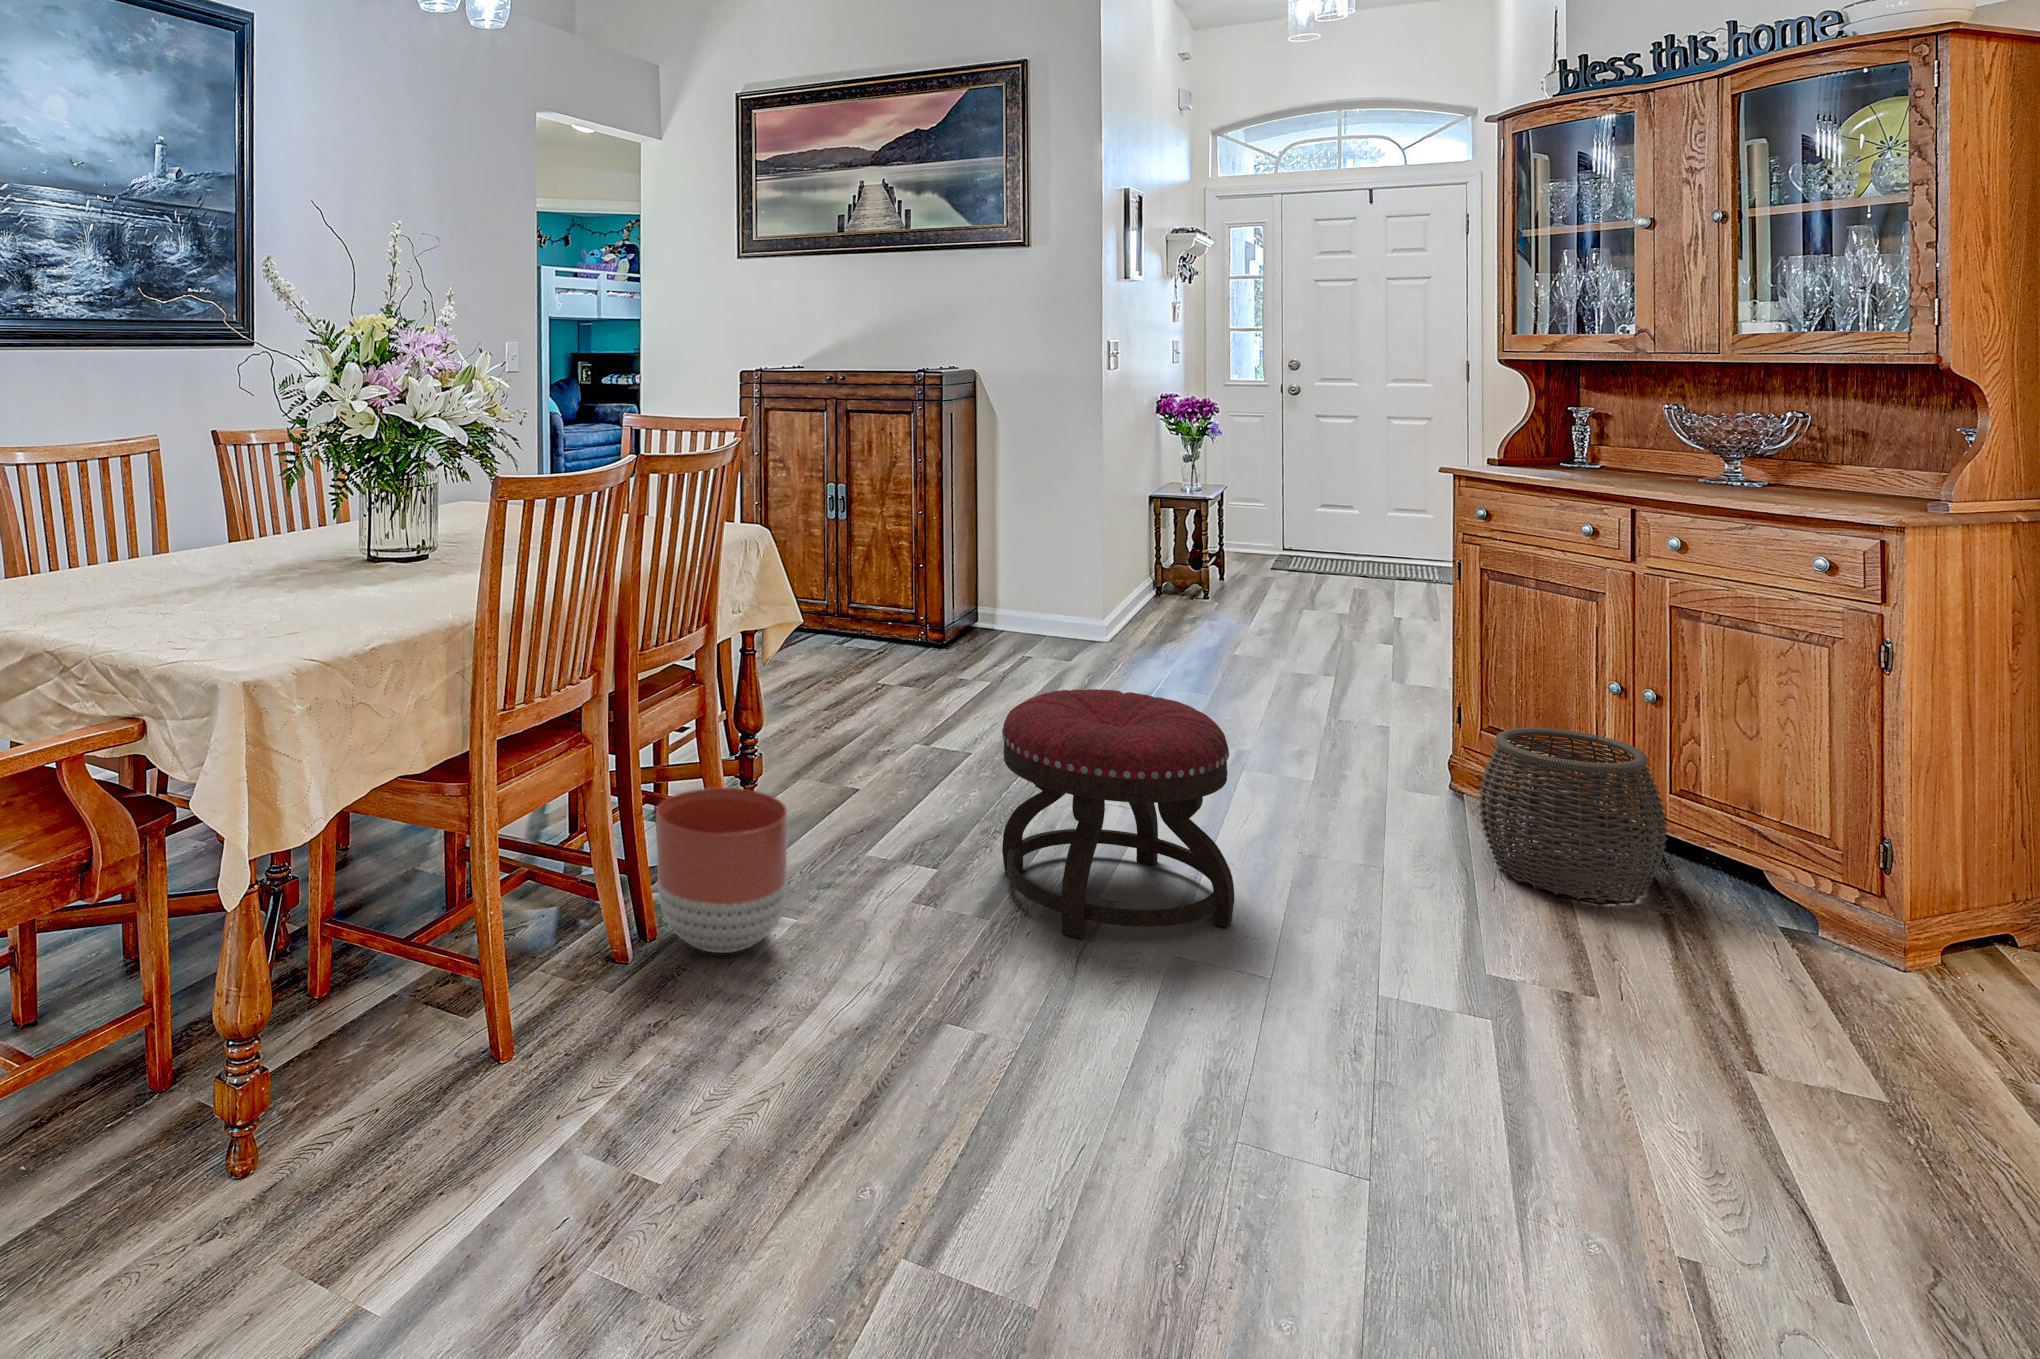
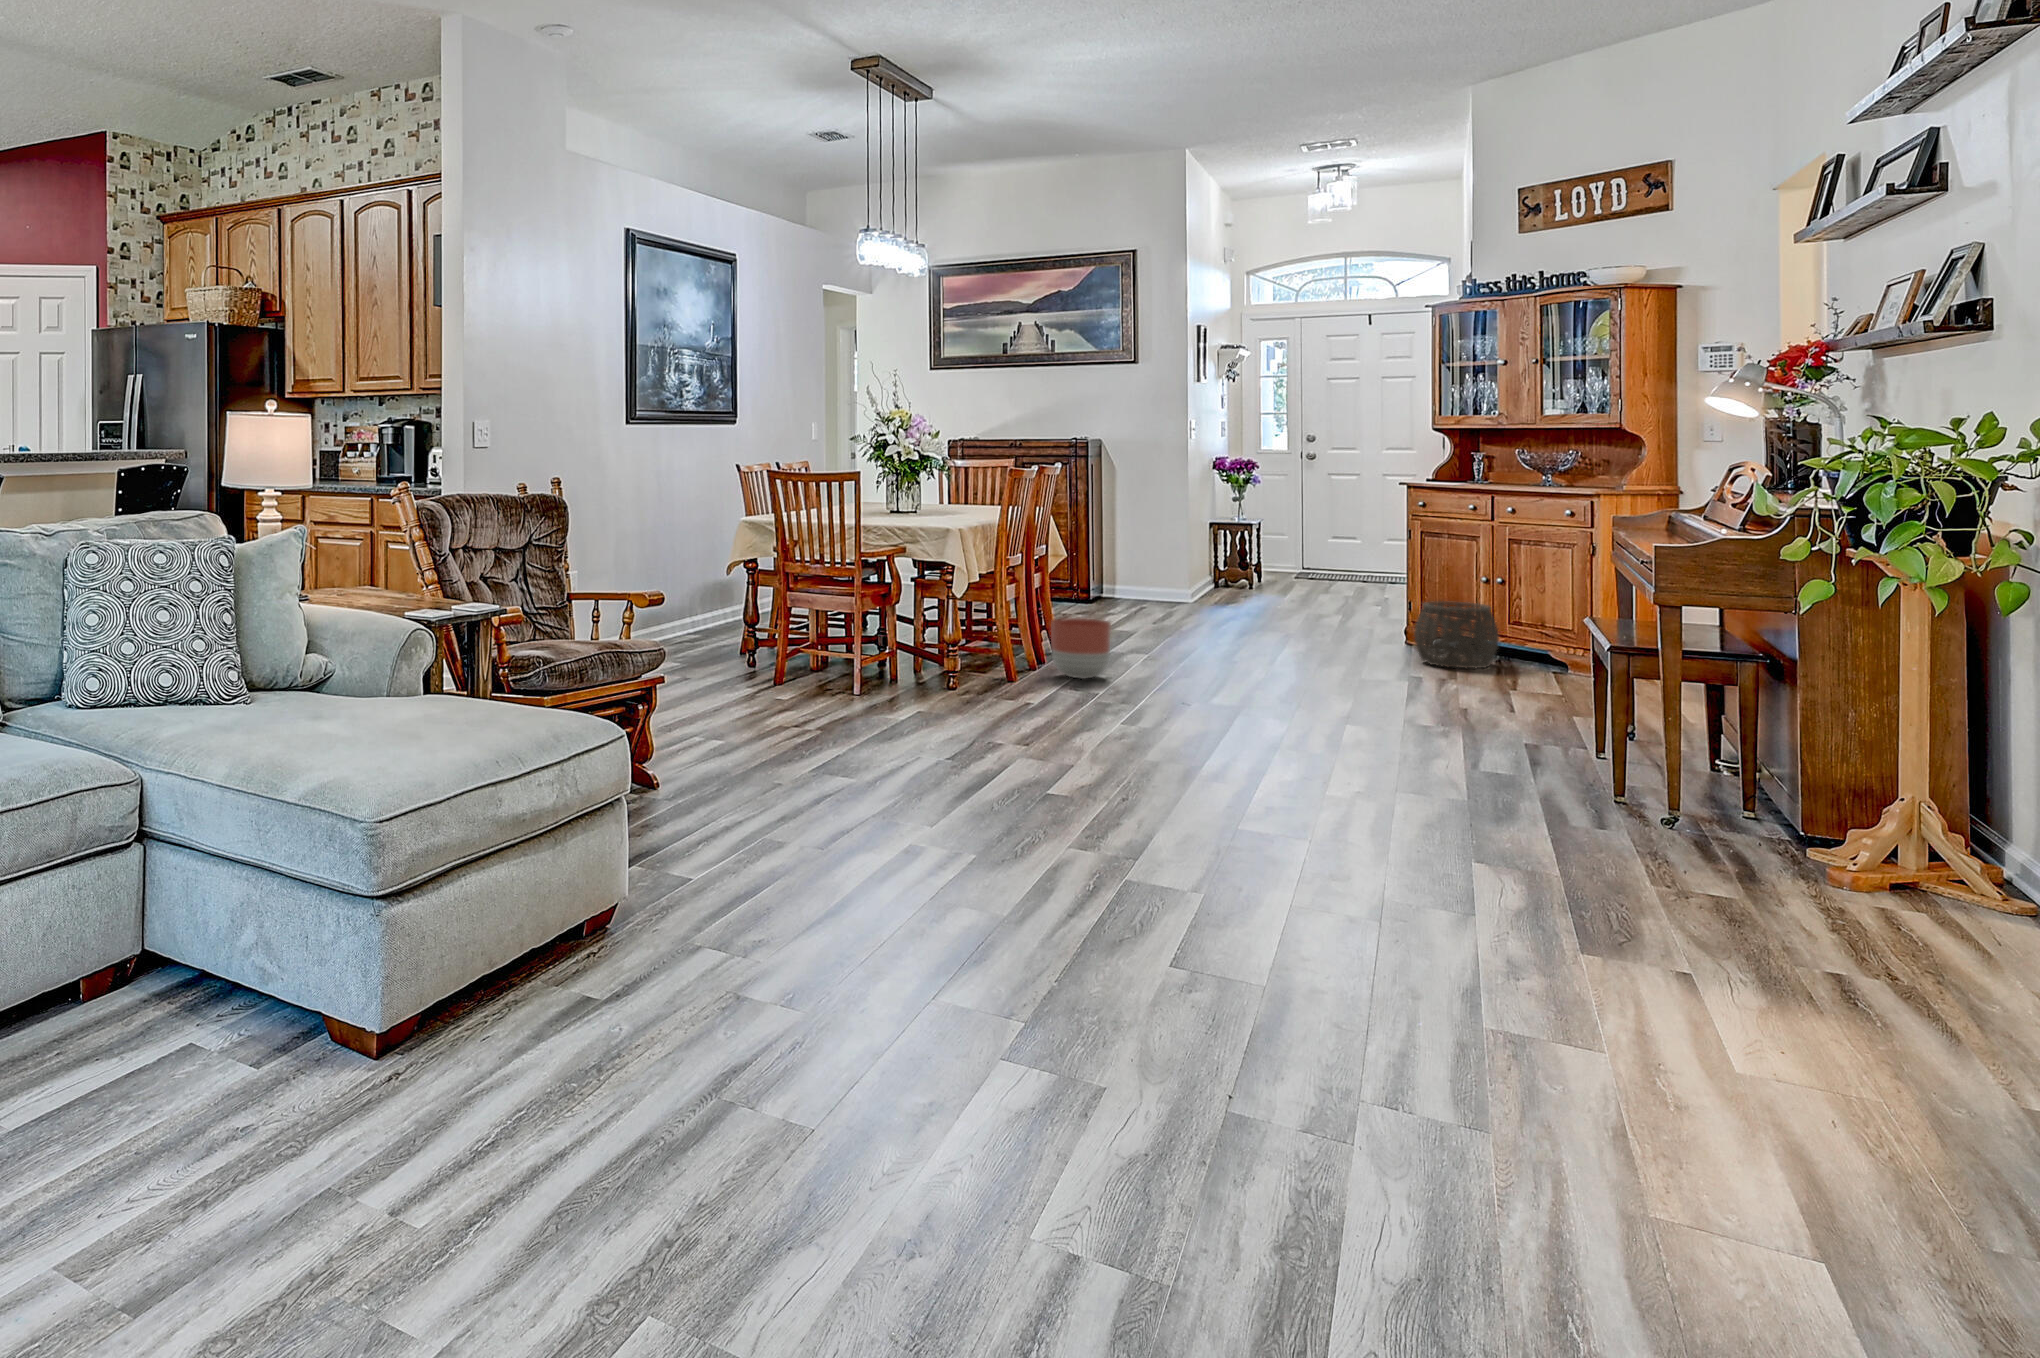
ottoman: present [1002,689,1235,939] -> none [1188,583,1301,676]

